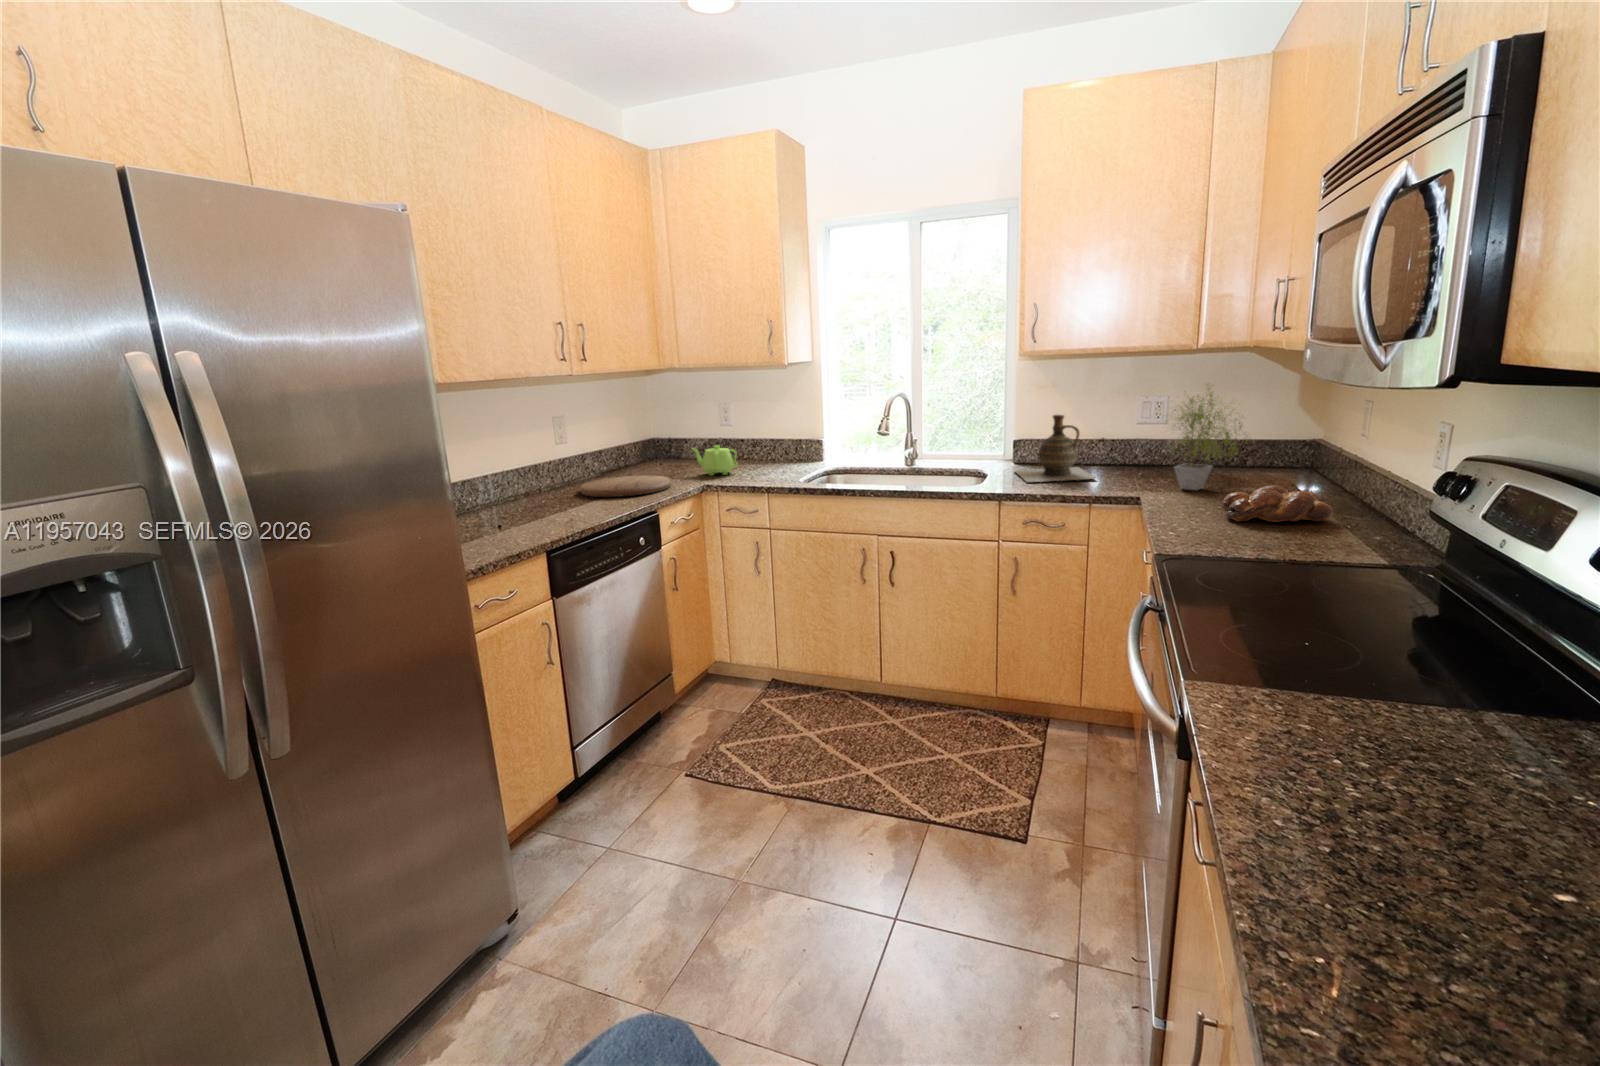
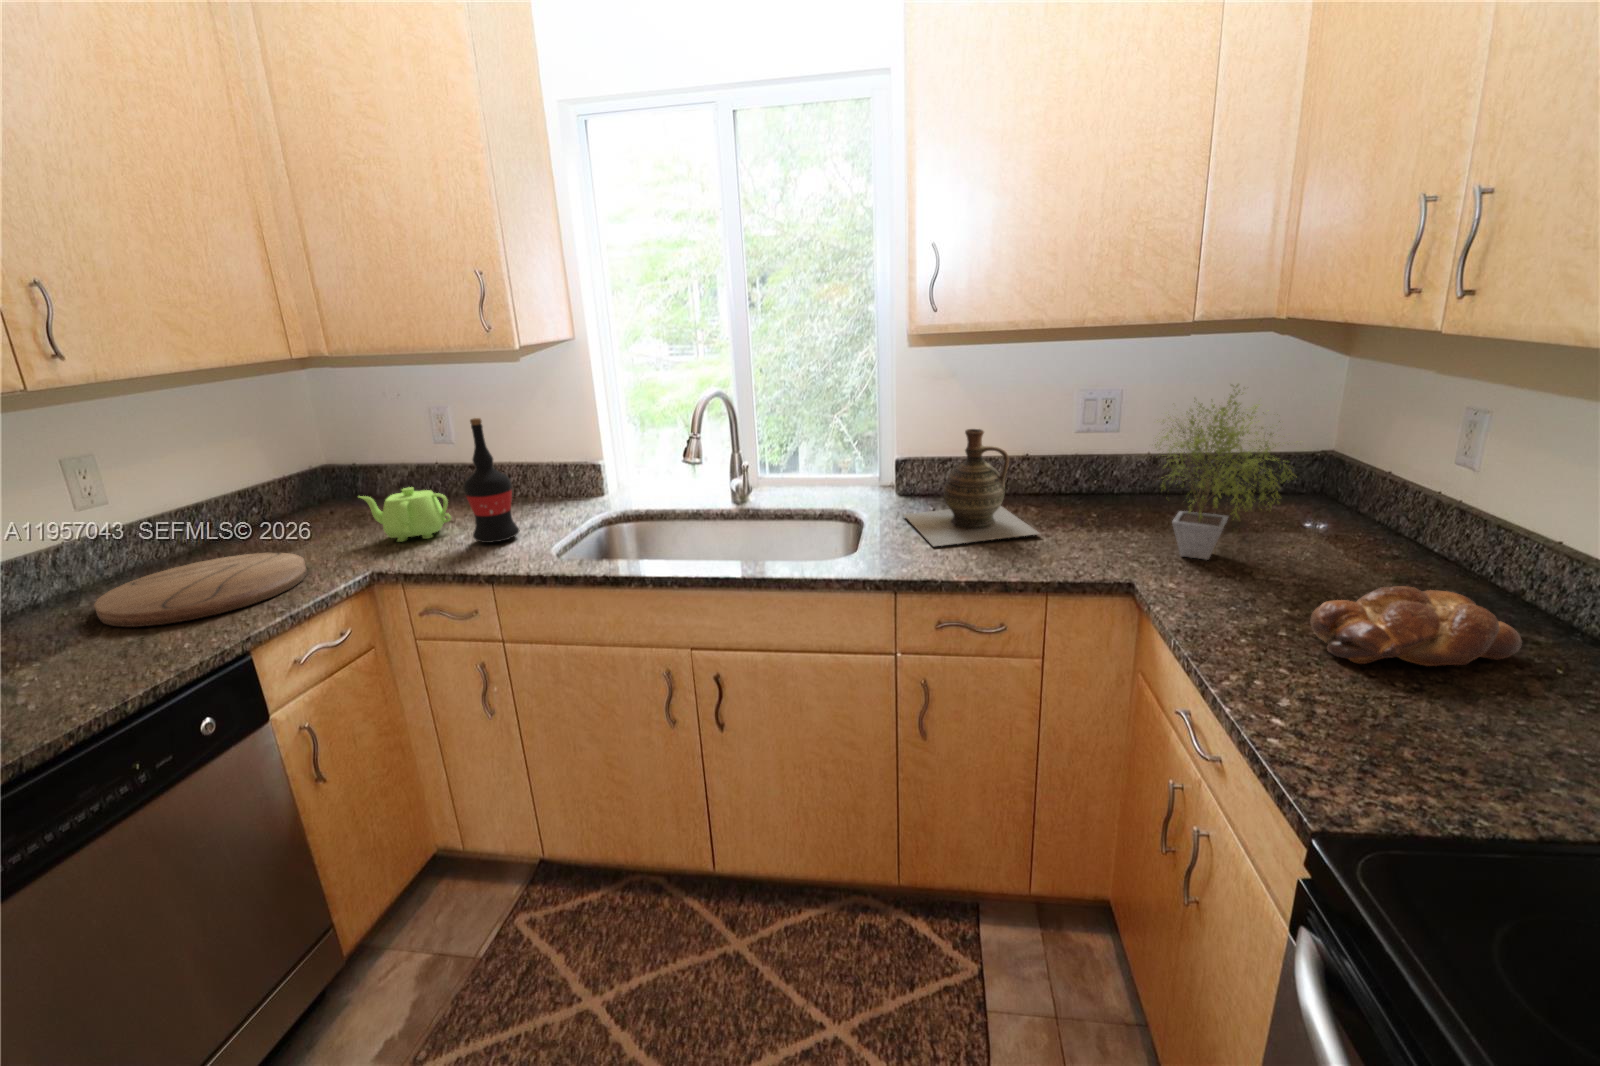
wine bottle: none [751,404,778,476] -> present [464,418,520,543]

